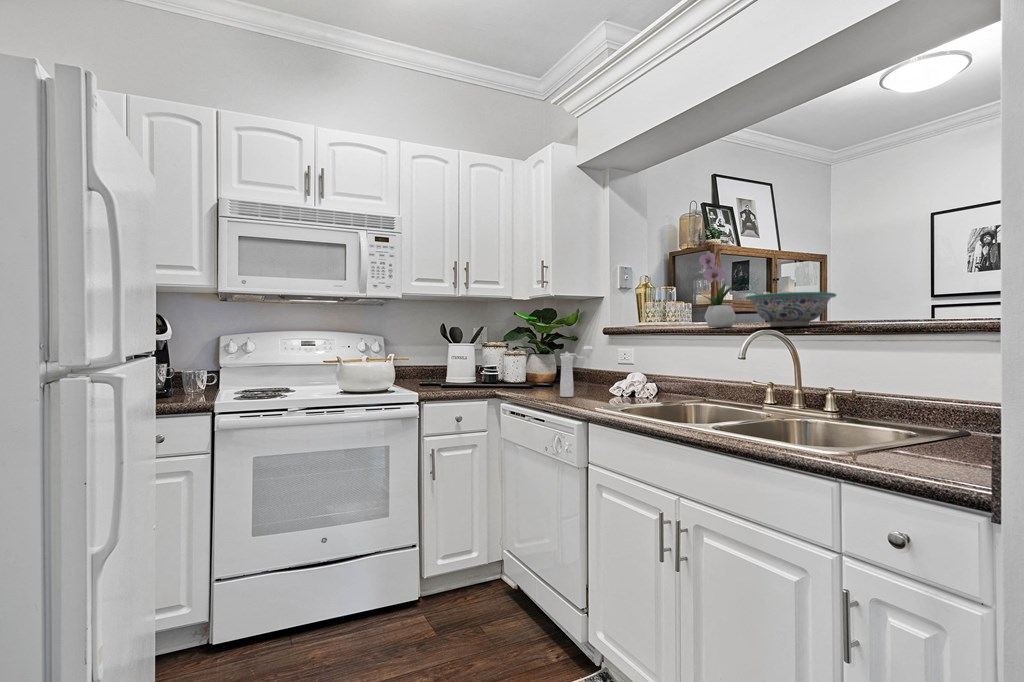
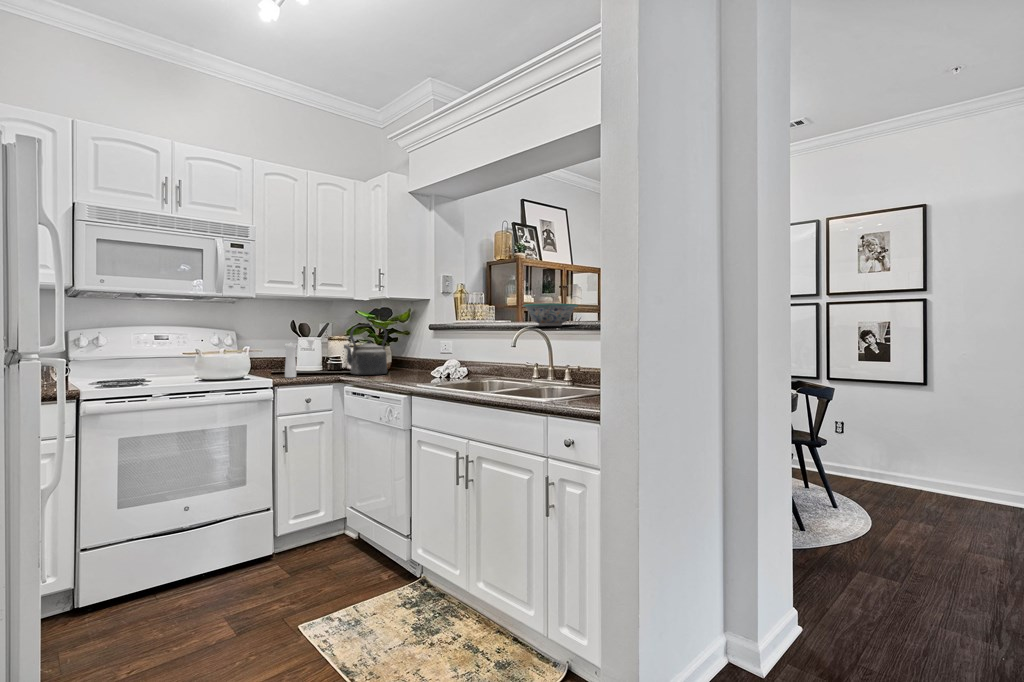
flower arrangement: present [699,242,740,328] -> none [496,263,525,326]
kettle: none [501,328,552,389] -> present [344,325,387,375]
pepper mill: present [560,346,593,397] -> present [285,338,315,378]

